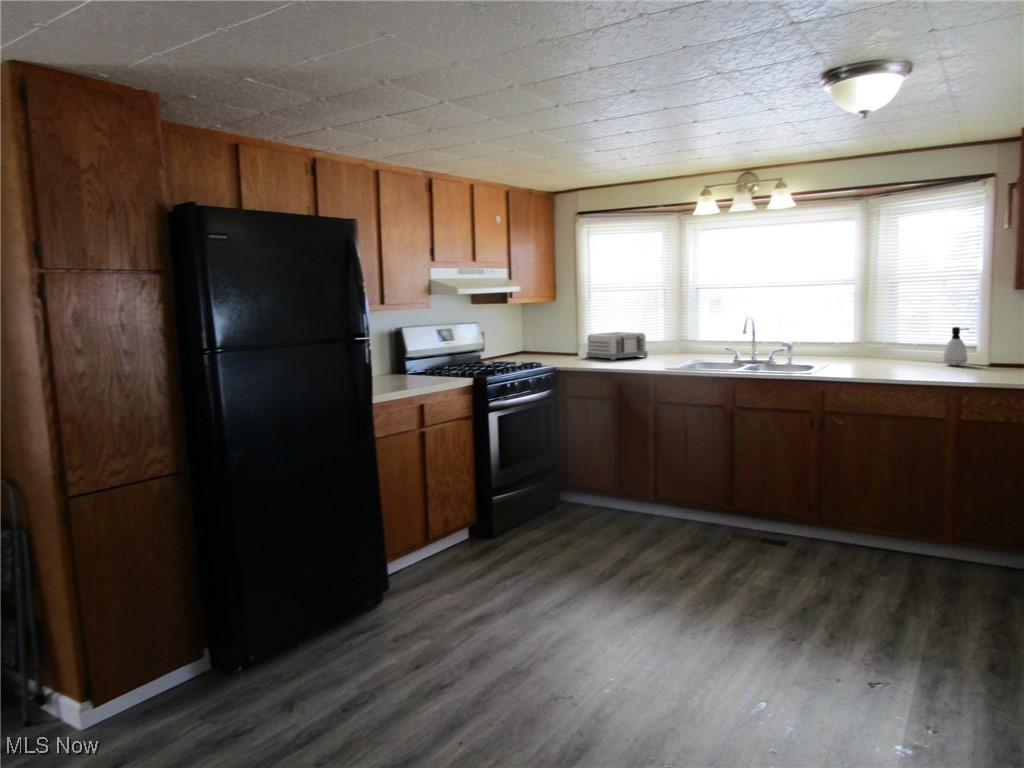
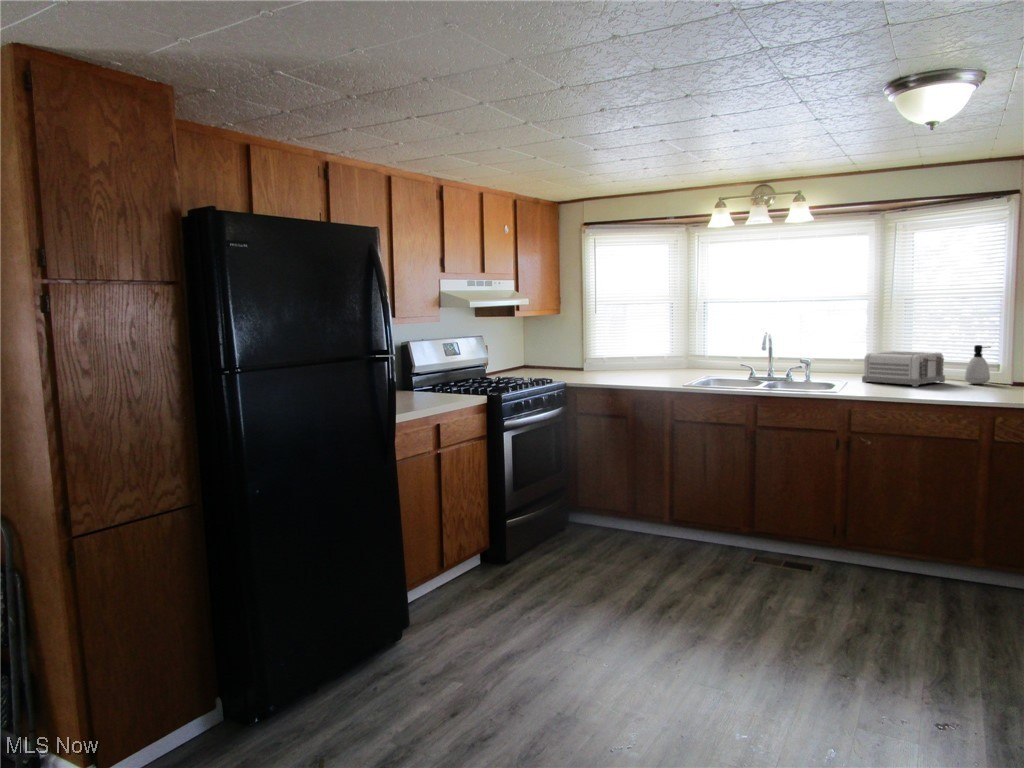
toaster: present [586,332,648,360] -> present [862,351,945,386]

